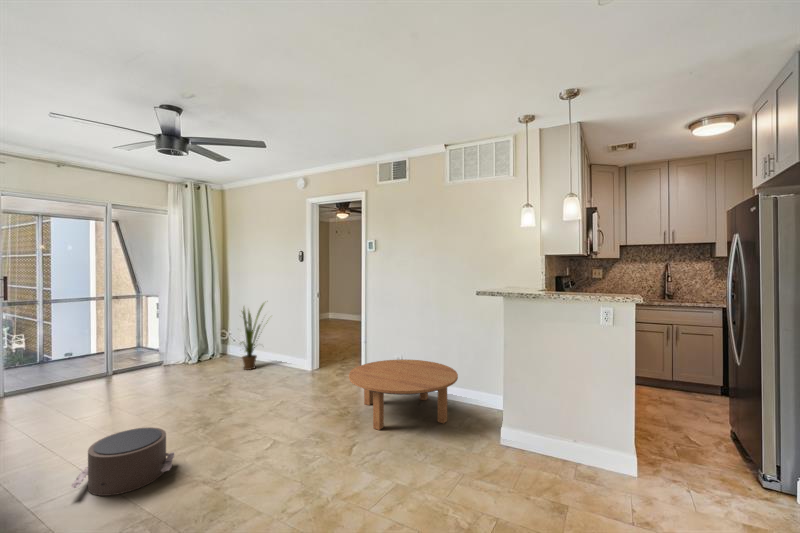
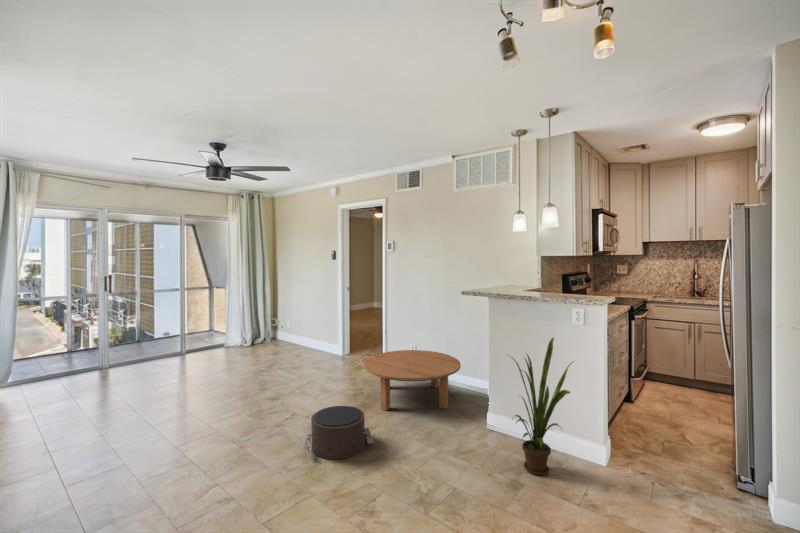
house plant: present [242,304,267,370] -> present [511,338,573,475]
pouf: present [71,427,174,496] -> present [305,406,374,459]

